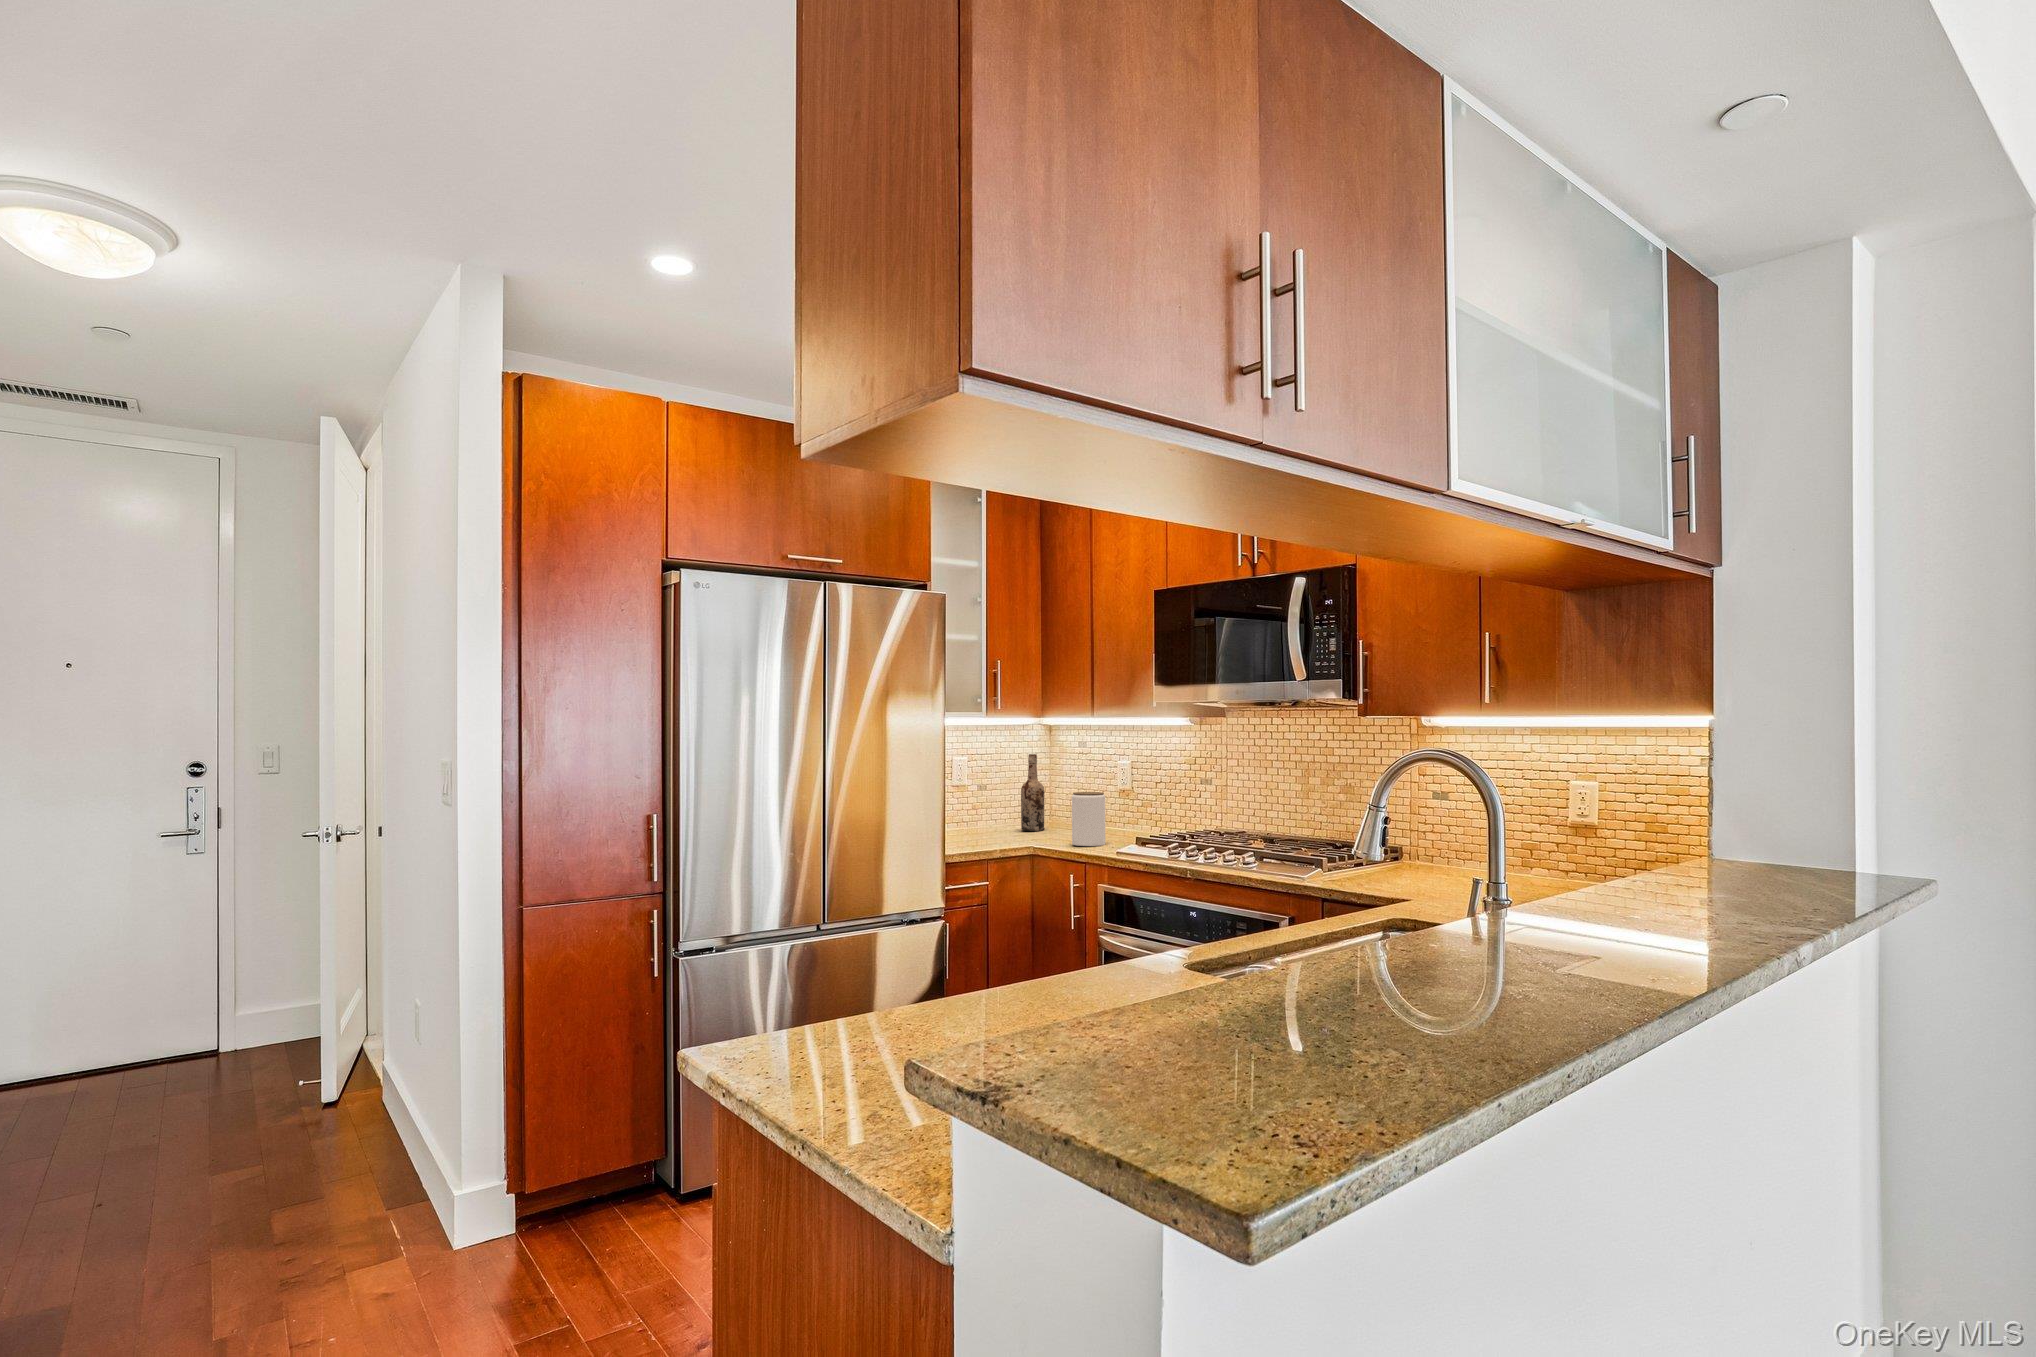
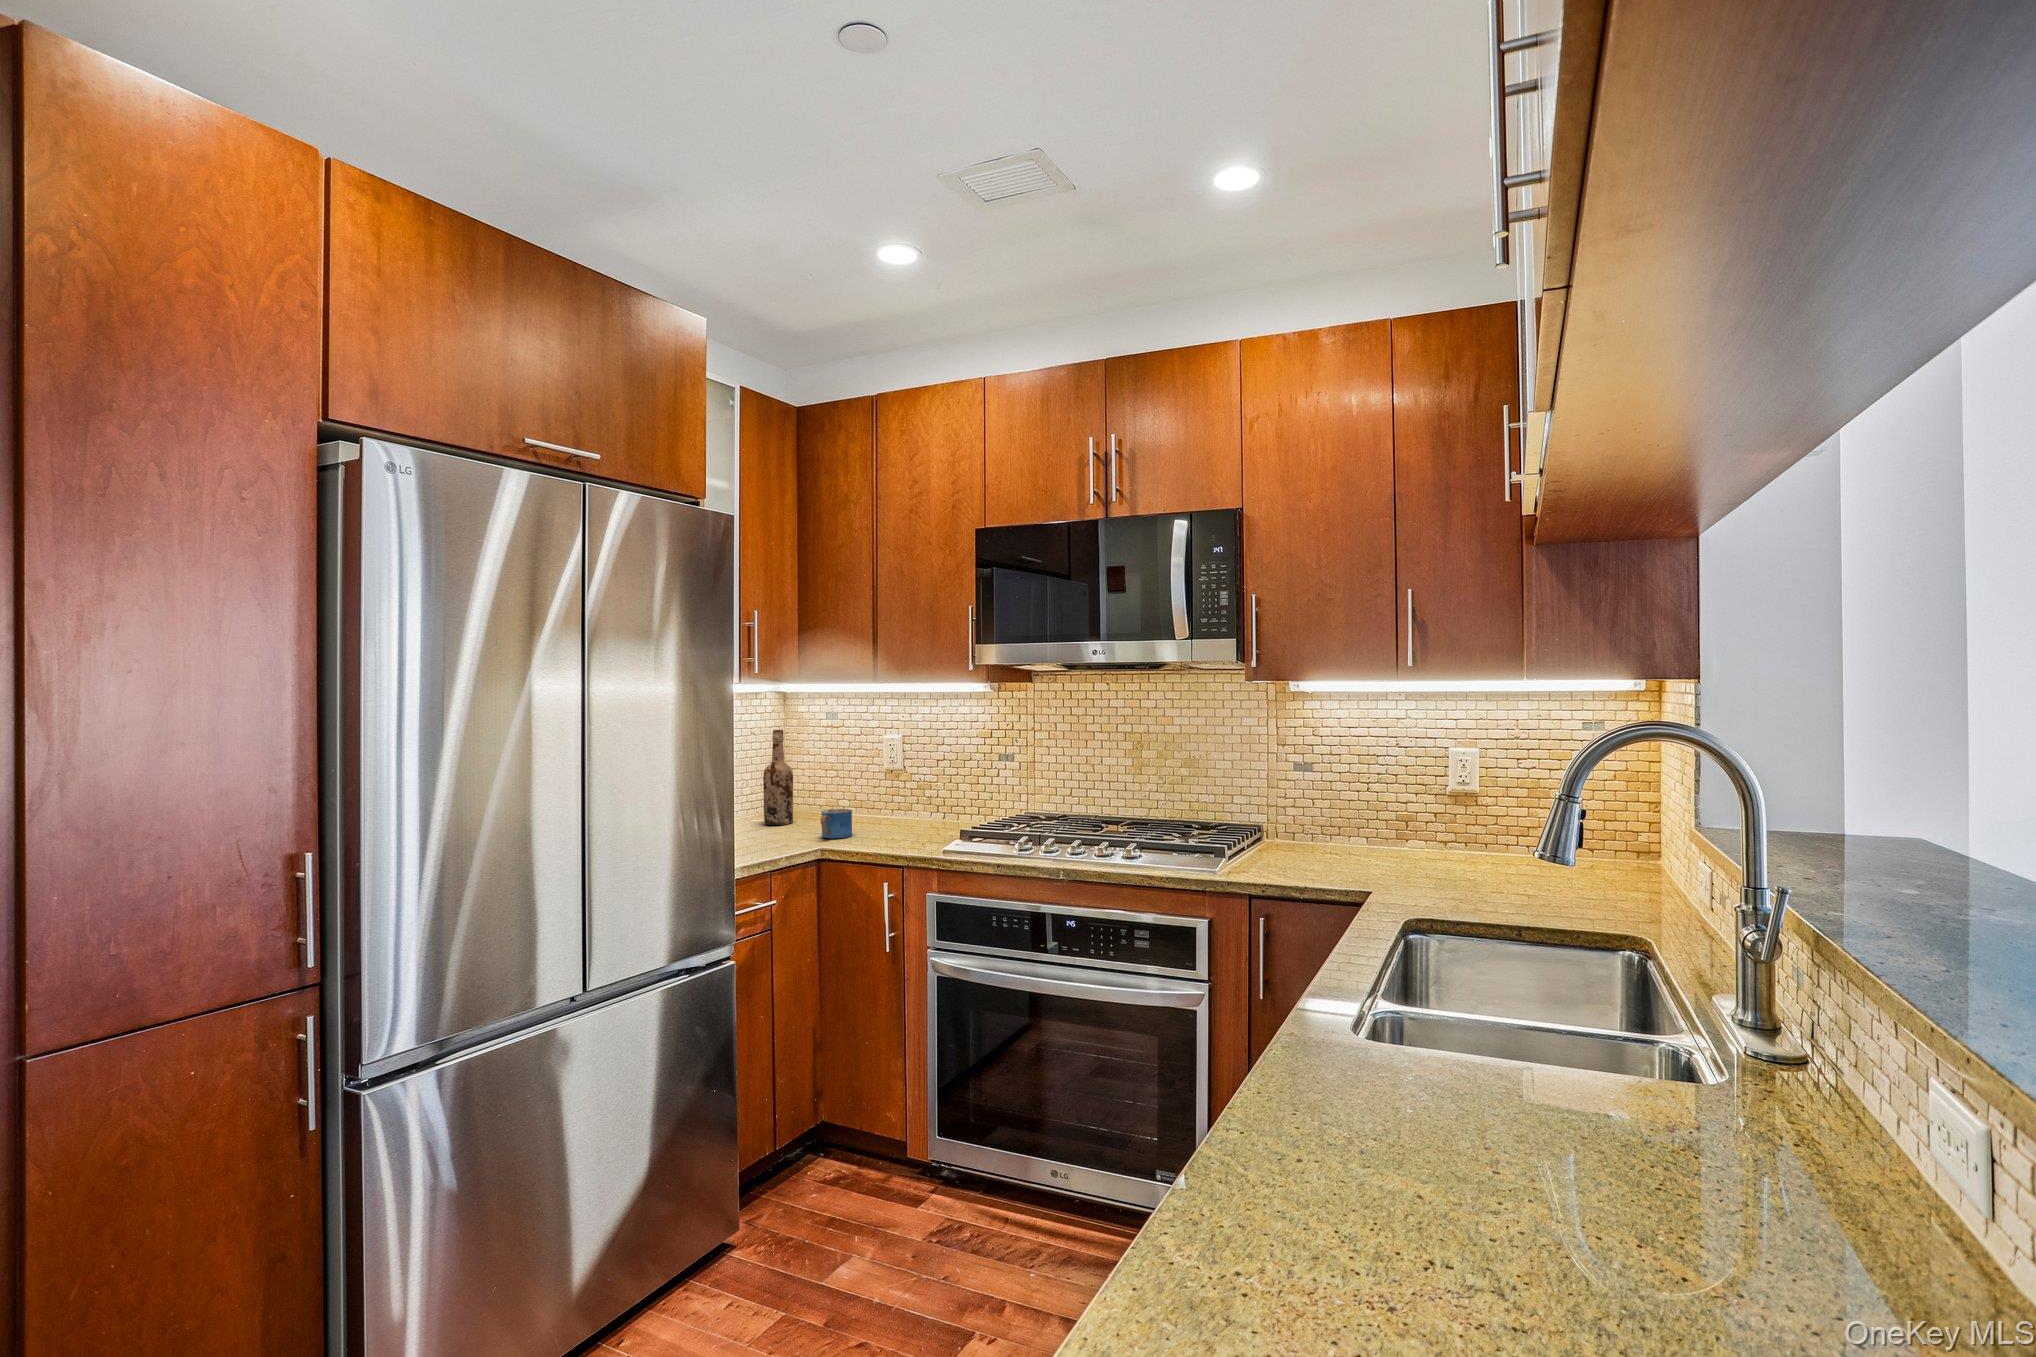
jar: present [1072,792,1106,846] -> none [868,776,909,843]
mug: none [1042,818,1071,841] -> present [821,809,852,838]

